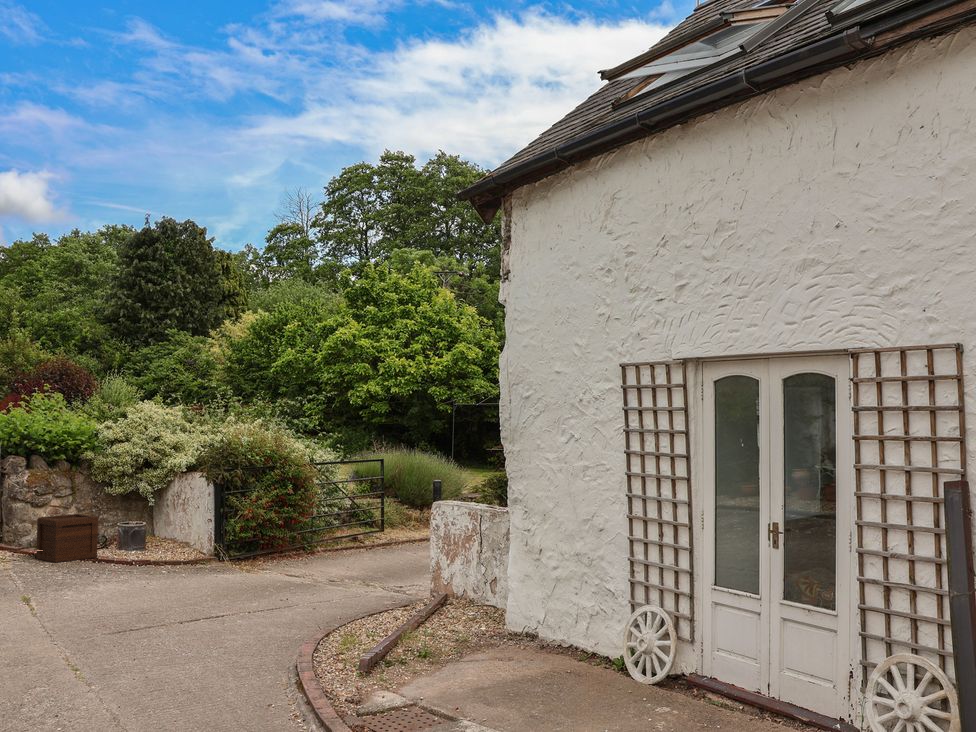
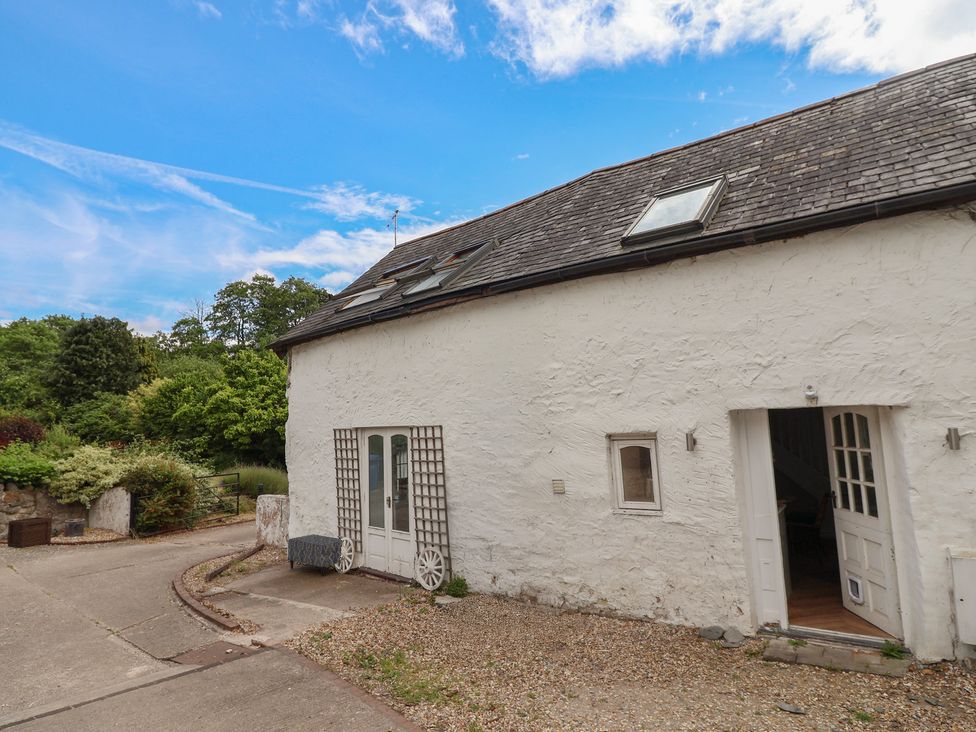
bench: none [518,591,659,696] -> present [288,534,342,577]

